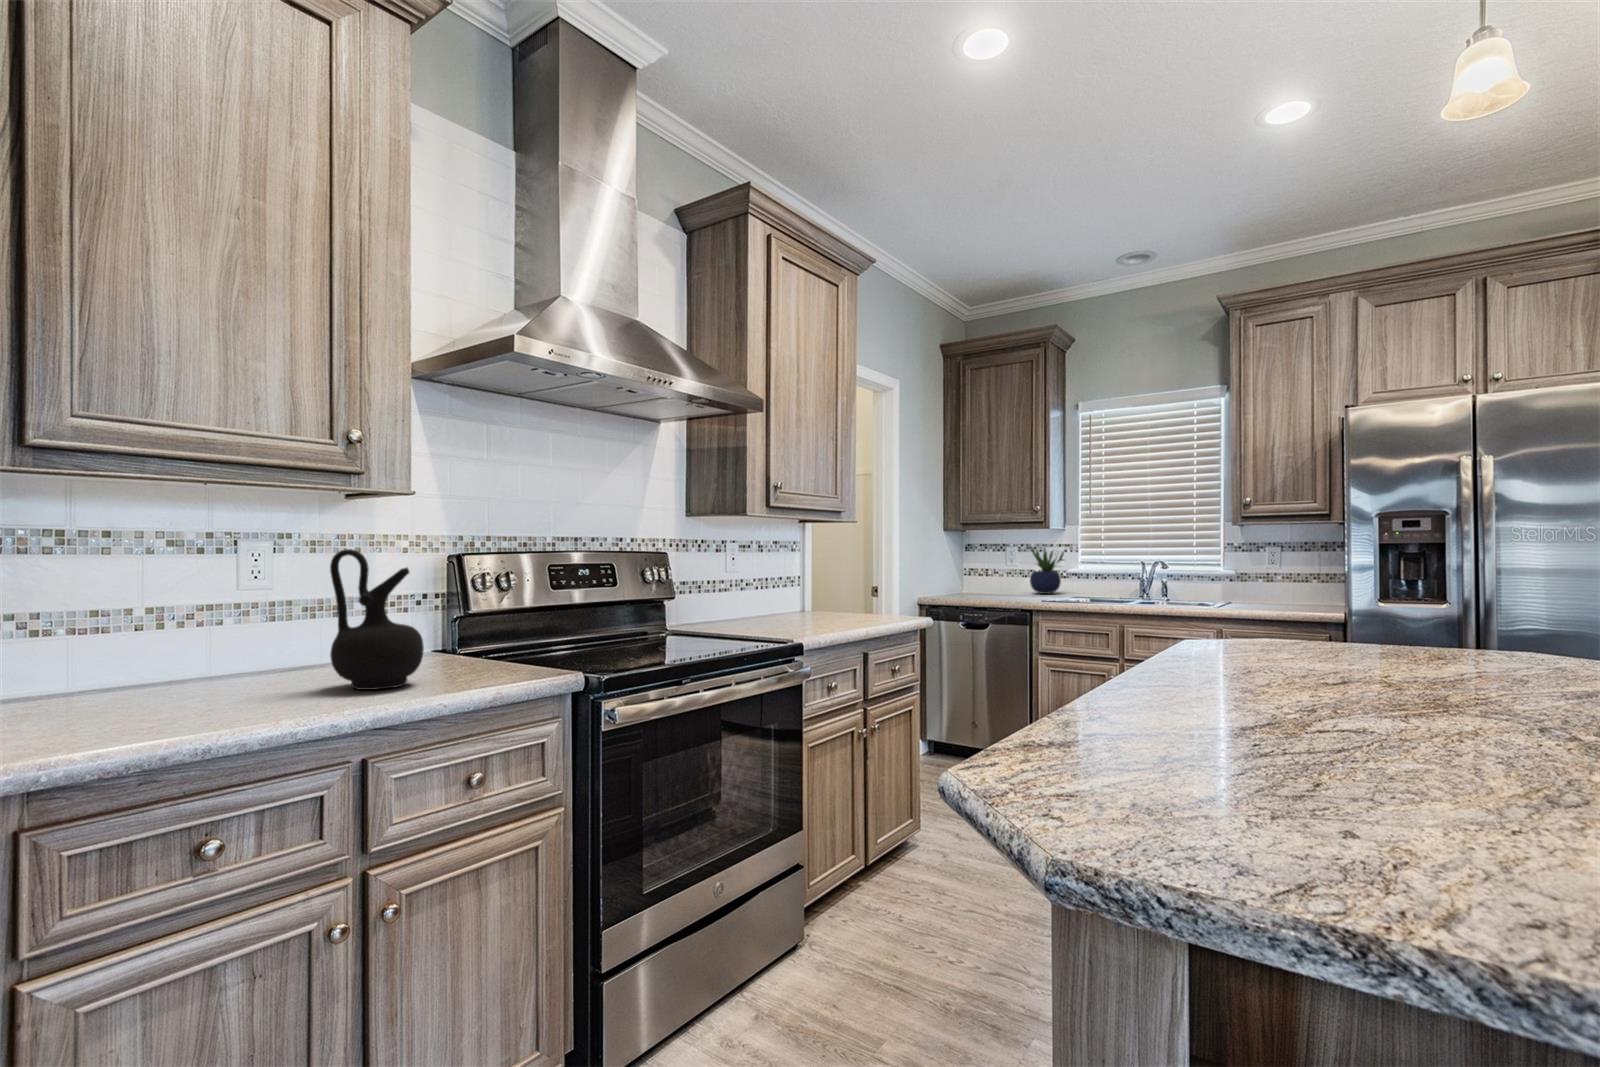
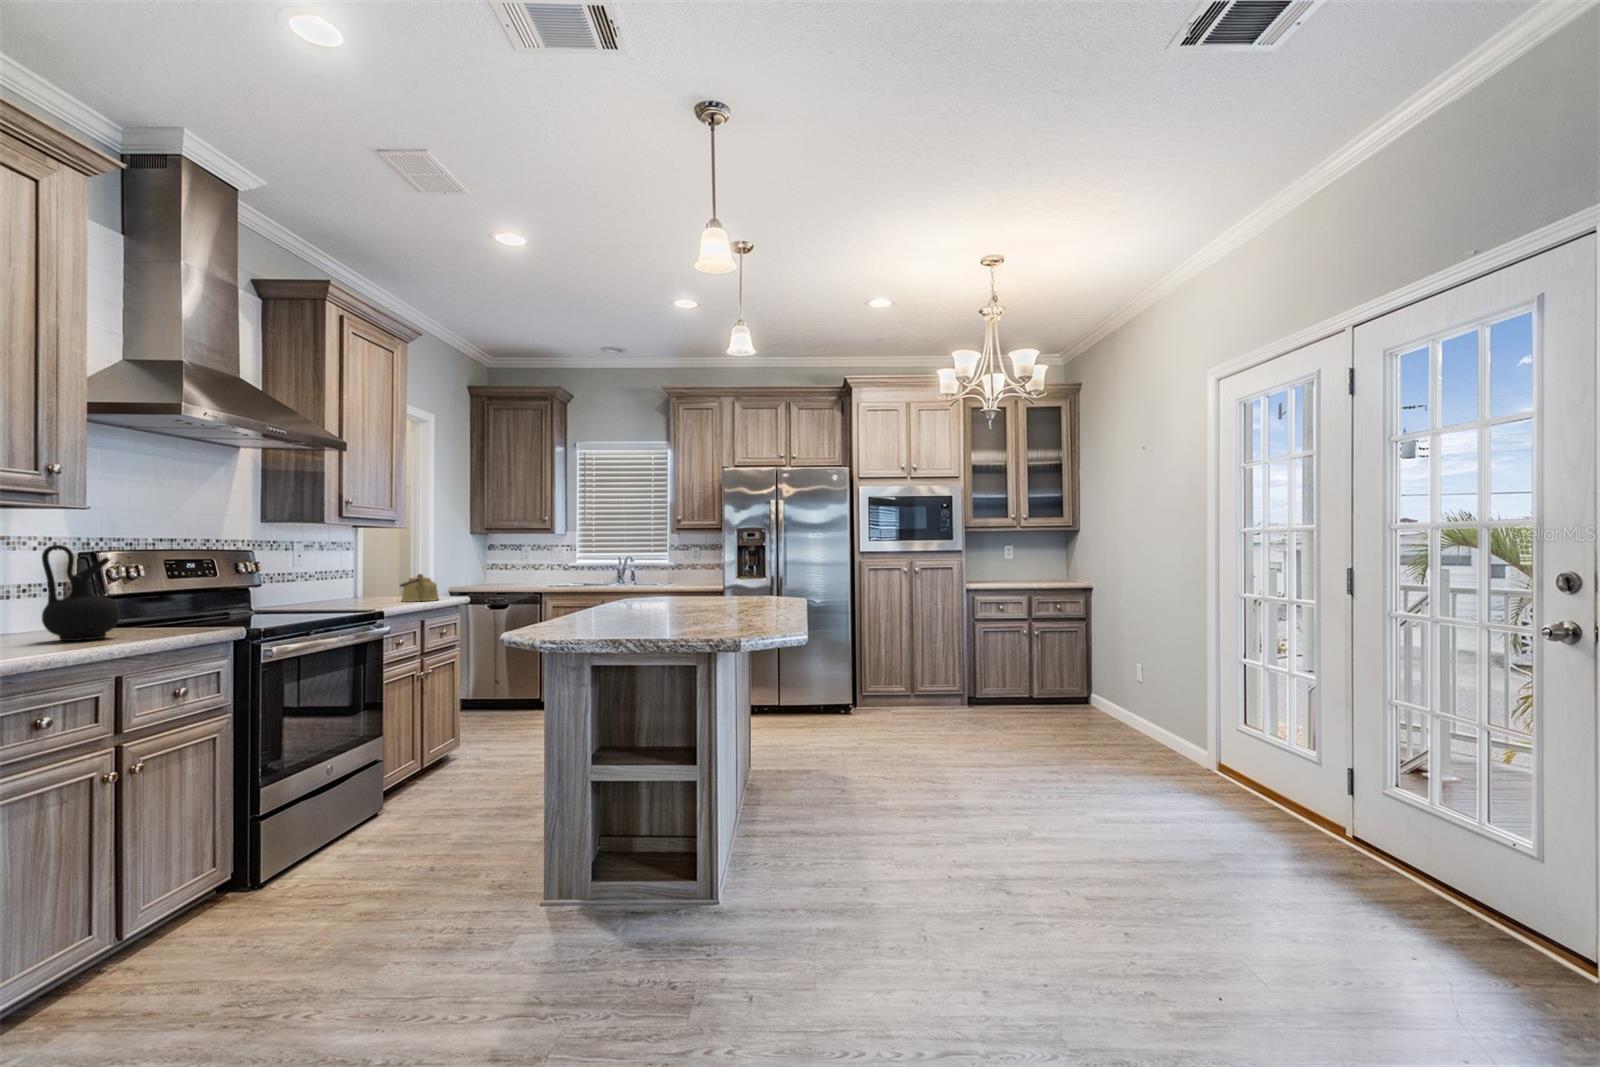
potted plant: present [1030,546,1064,594] -> none [539,545,566,582]
kettle: none [839,586,890,625] -> present [400,574,439,602]

